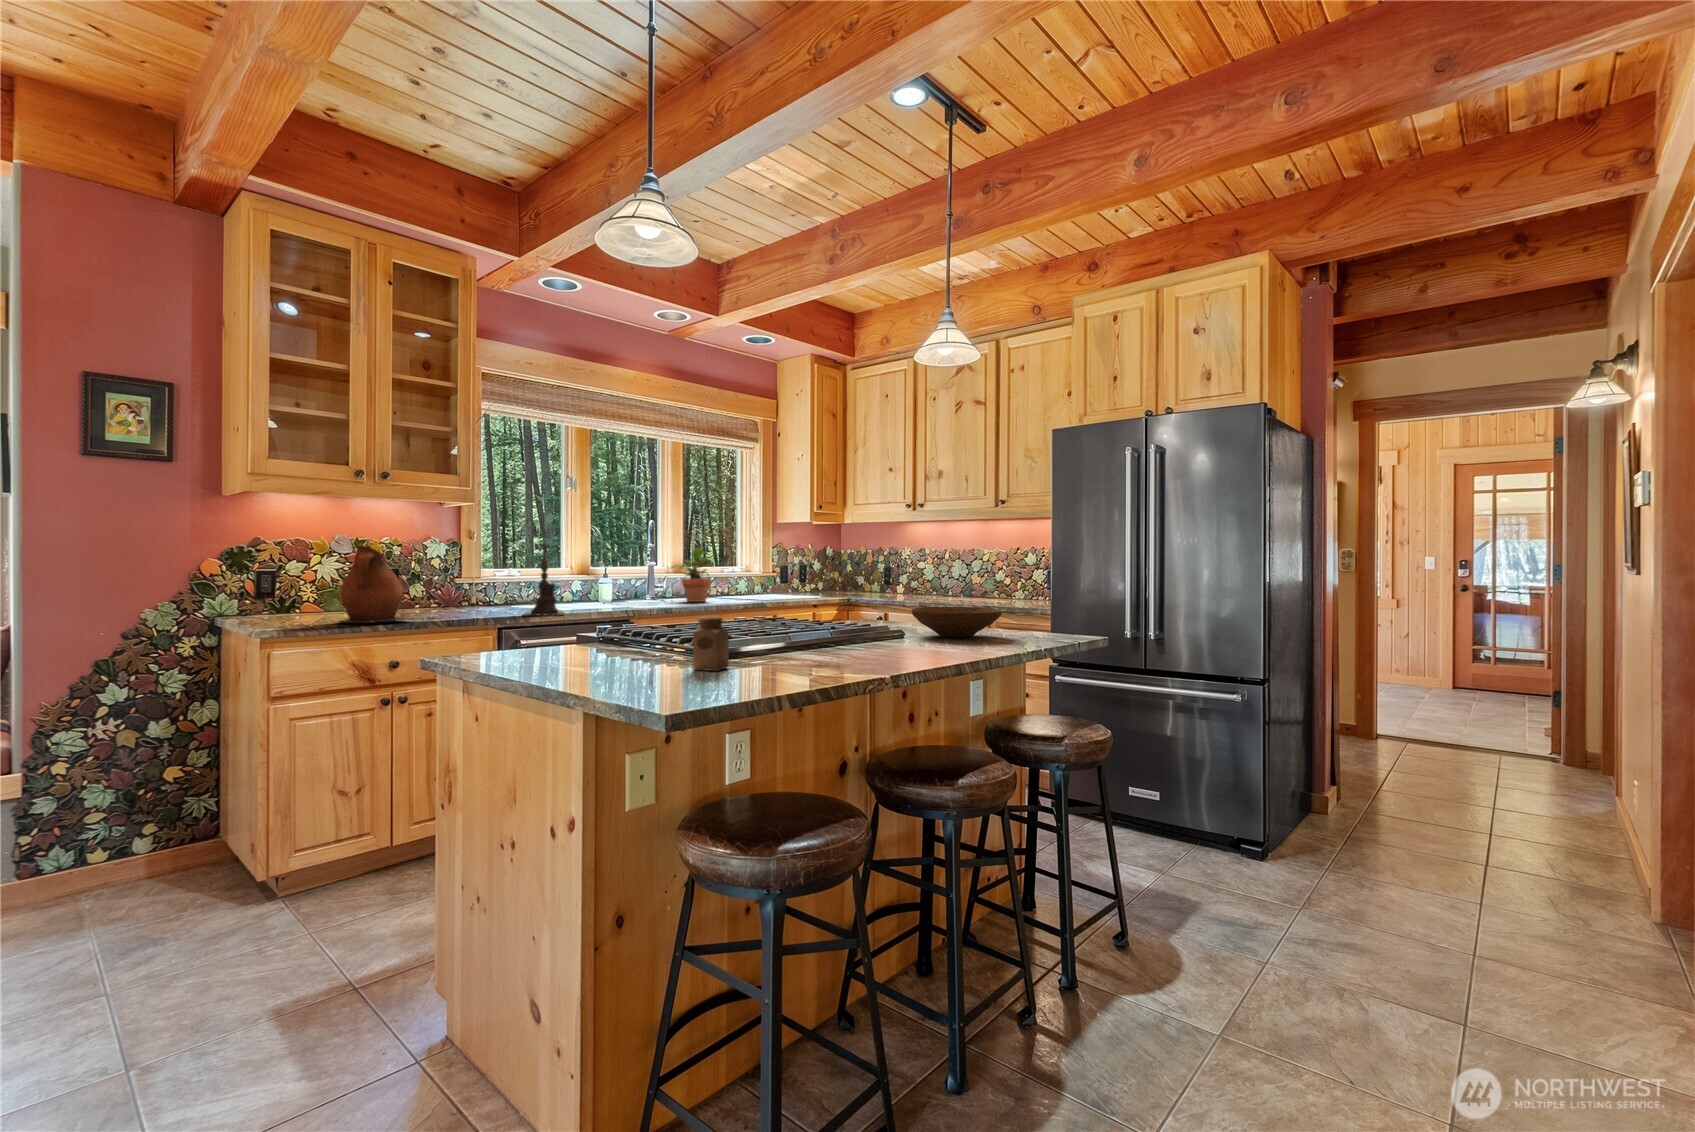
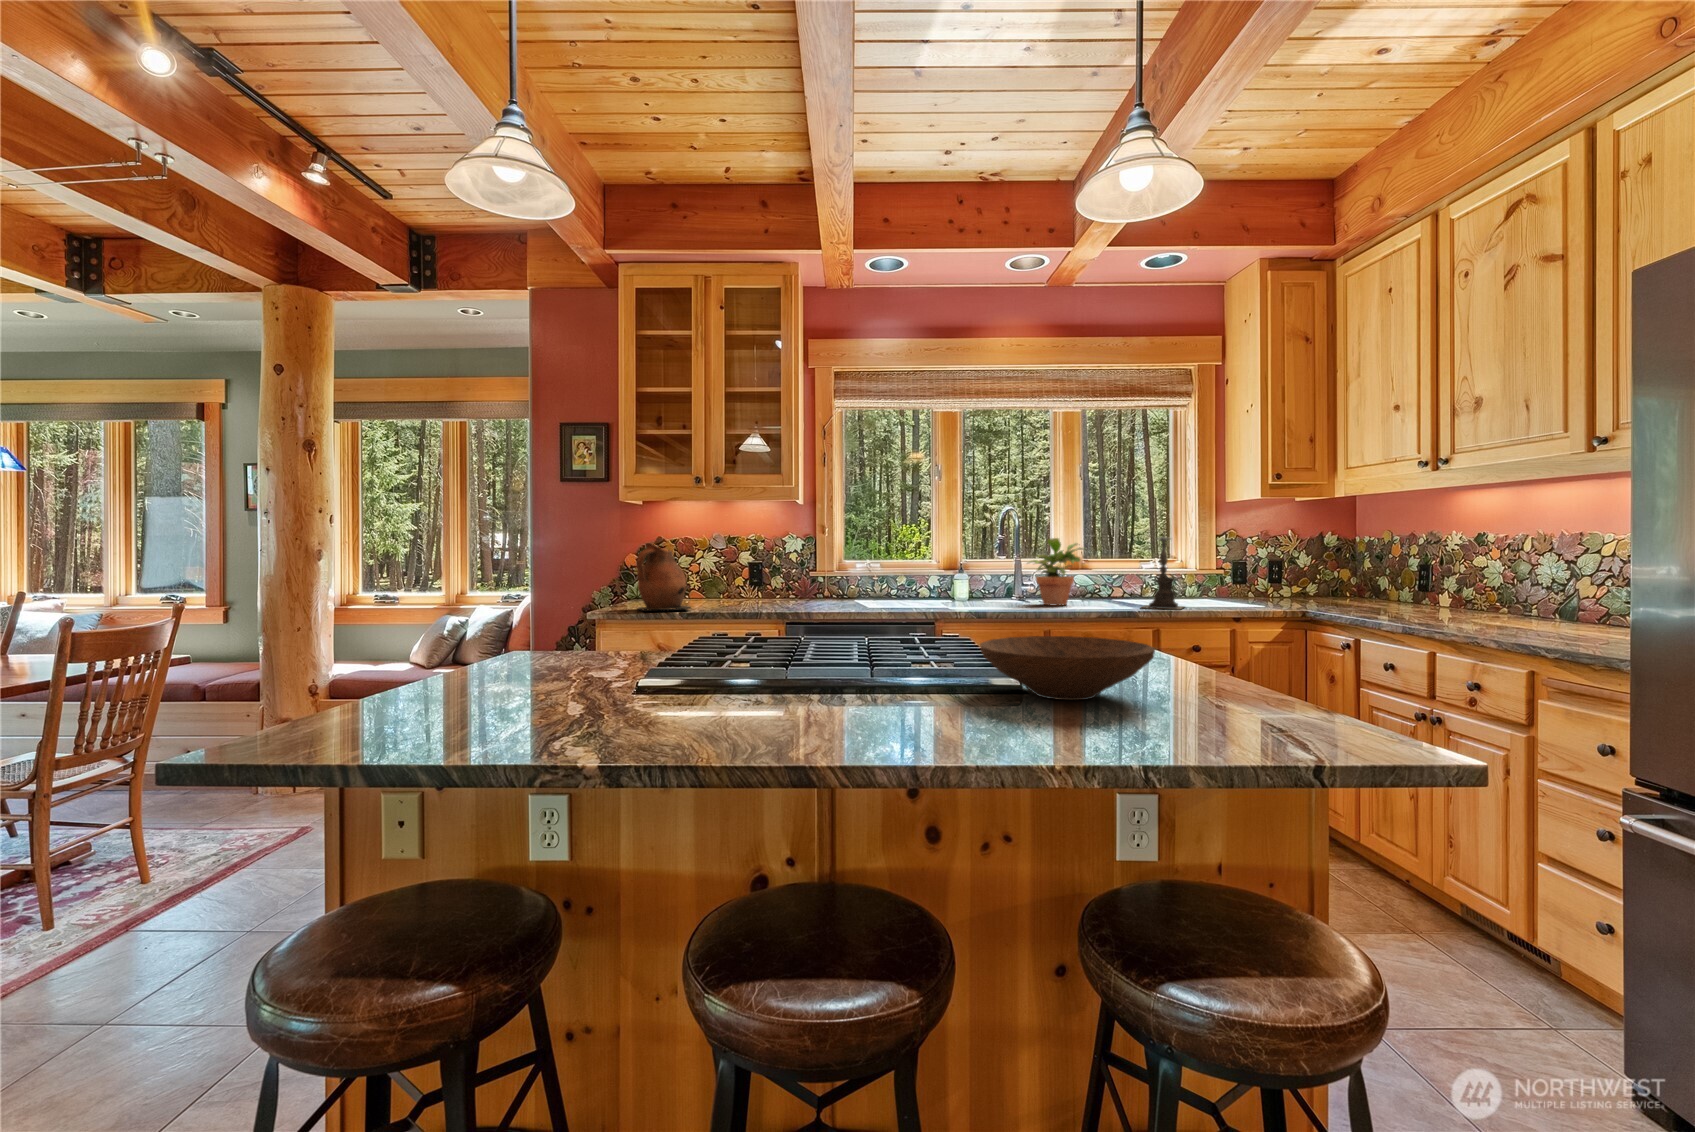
candle holder: present [523,542,564,616] -> present [1142,536,1183,609]
salt shaker: present [693,616,729,671] -> none [455,627,497,700]

